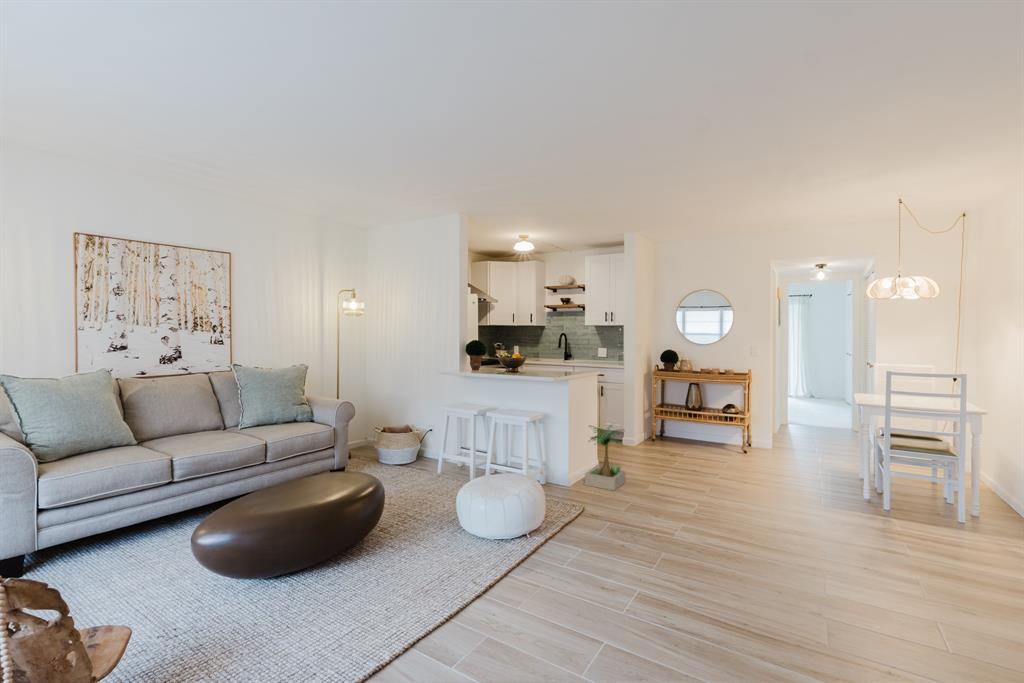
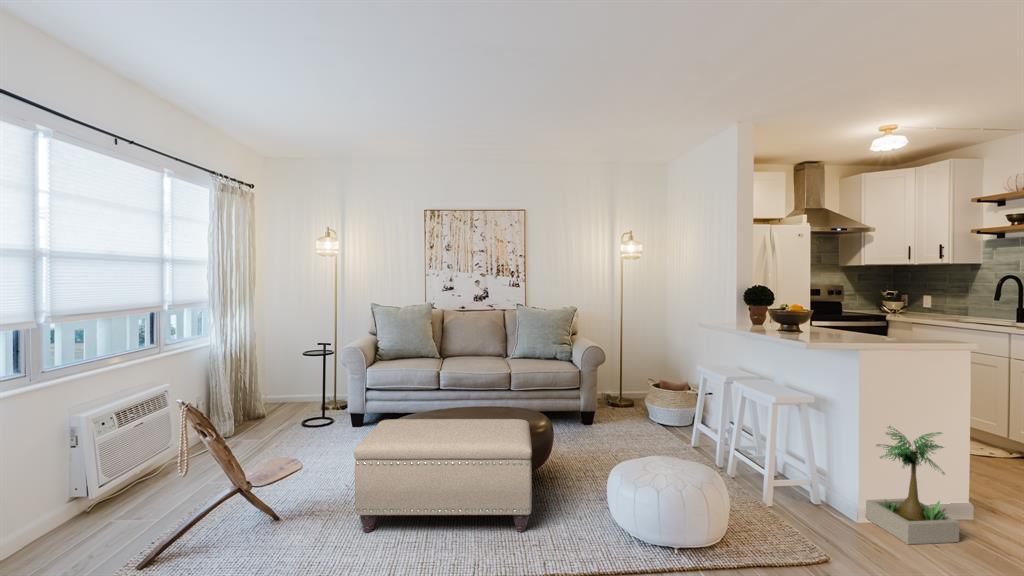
ottoman: none [236,476,454,656] -> present [354,419,532,532]

